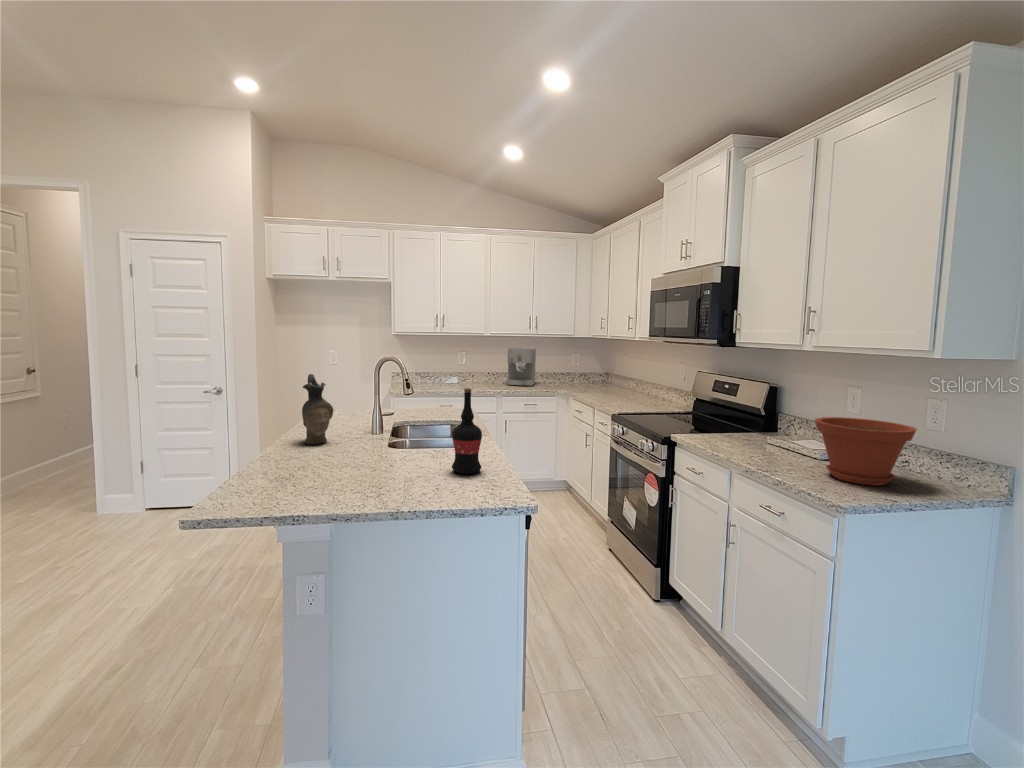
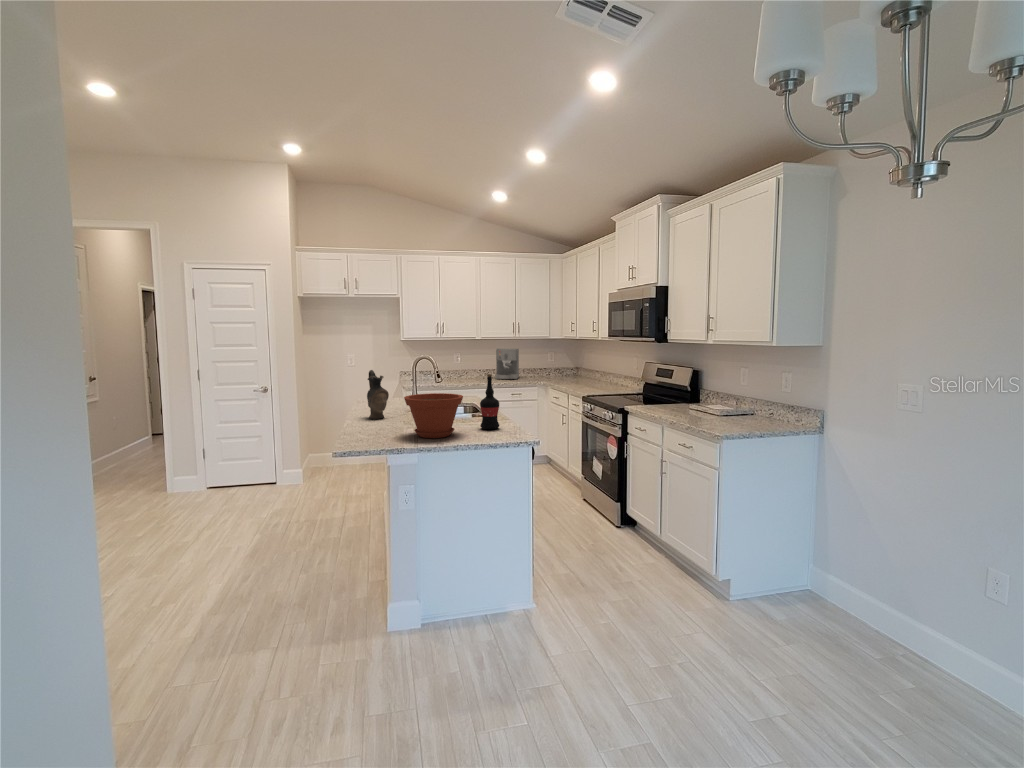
plant pot: present [815,417,917,485] -> present [404,393,463,438]

